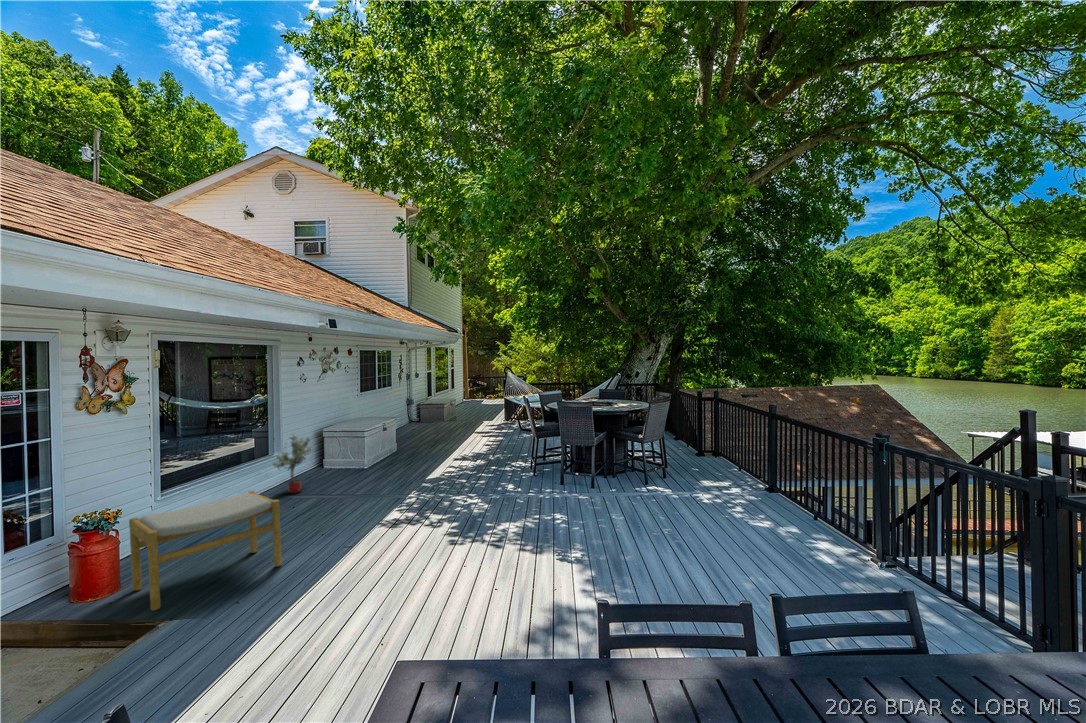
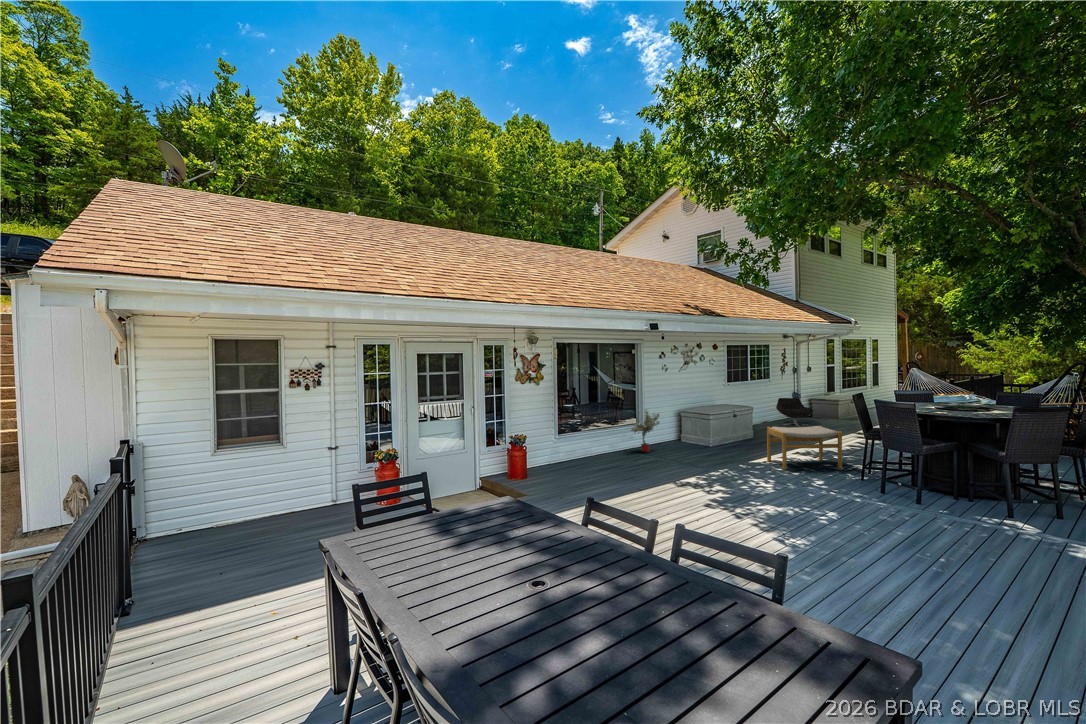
lounge chair: none [398,404,433,433] -> present [776,398,813,427]
footstool: present [129,491,282,611] -> present [767,426,842,469]

